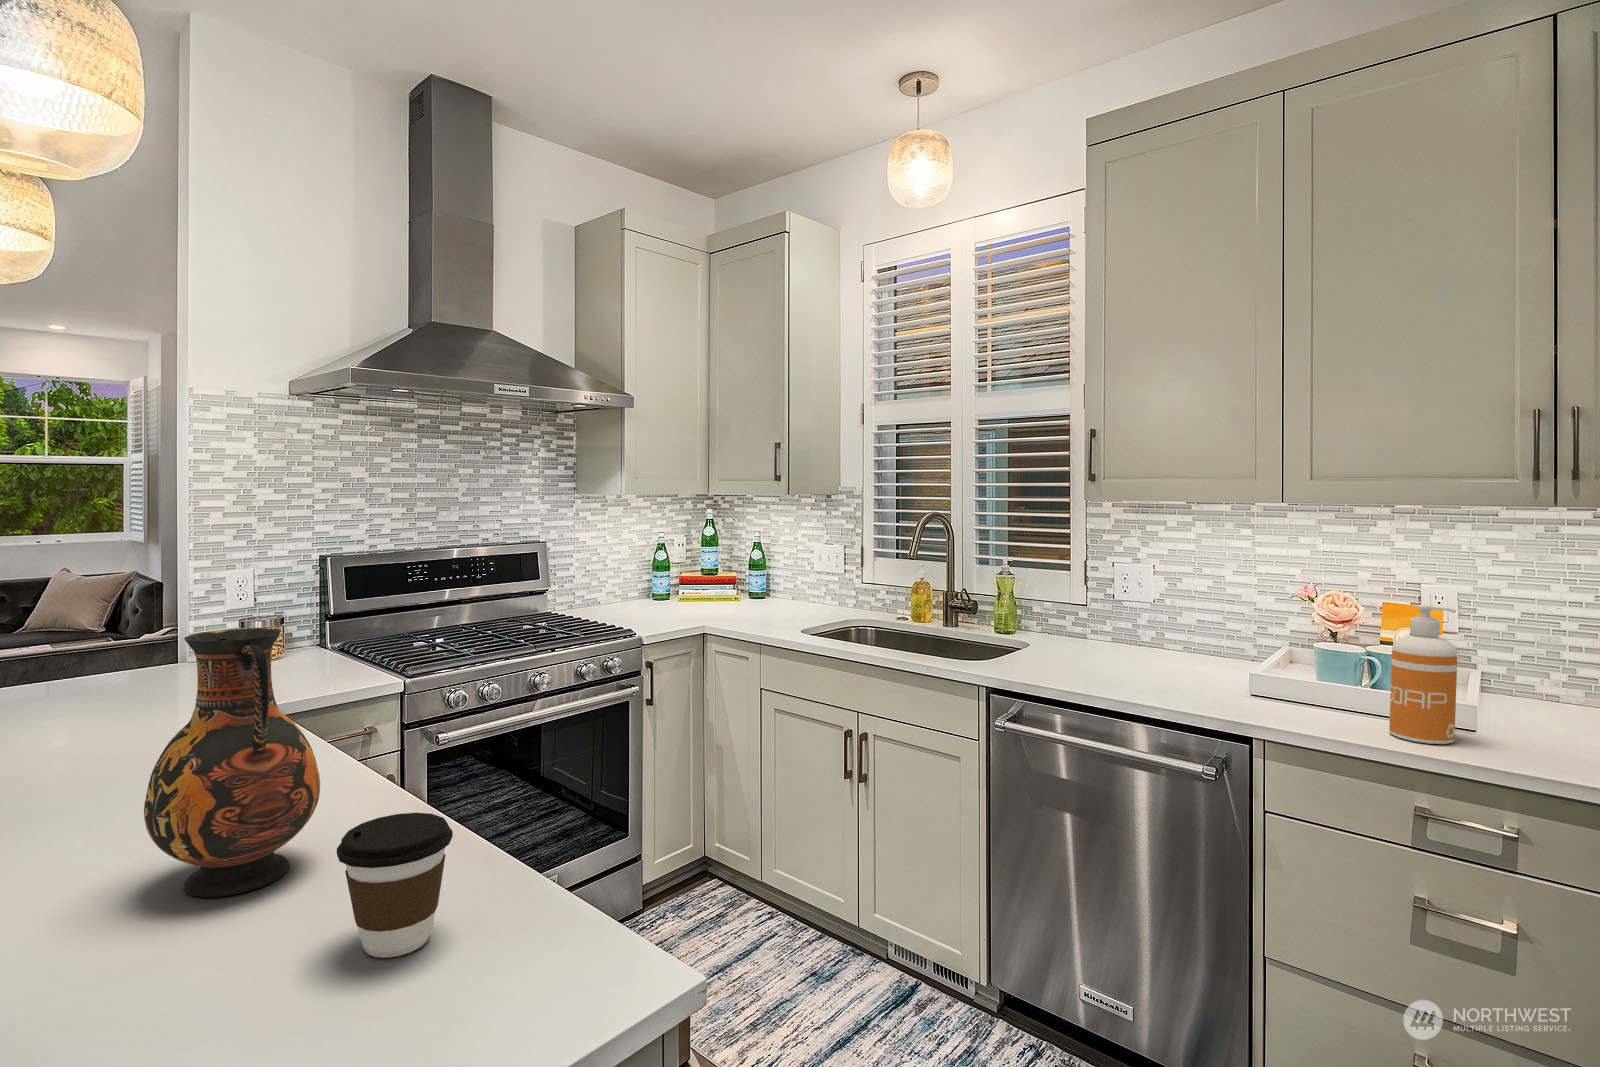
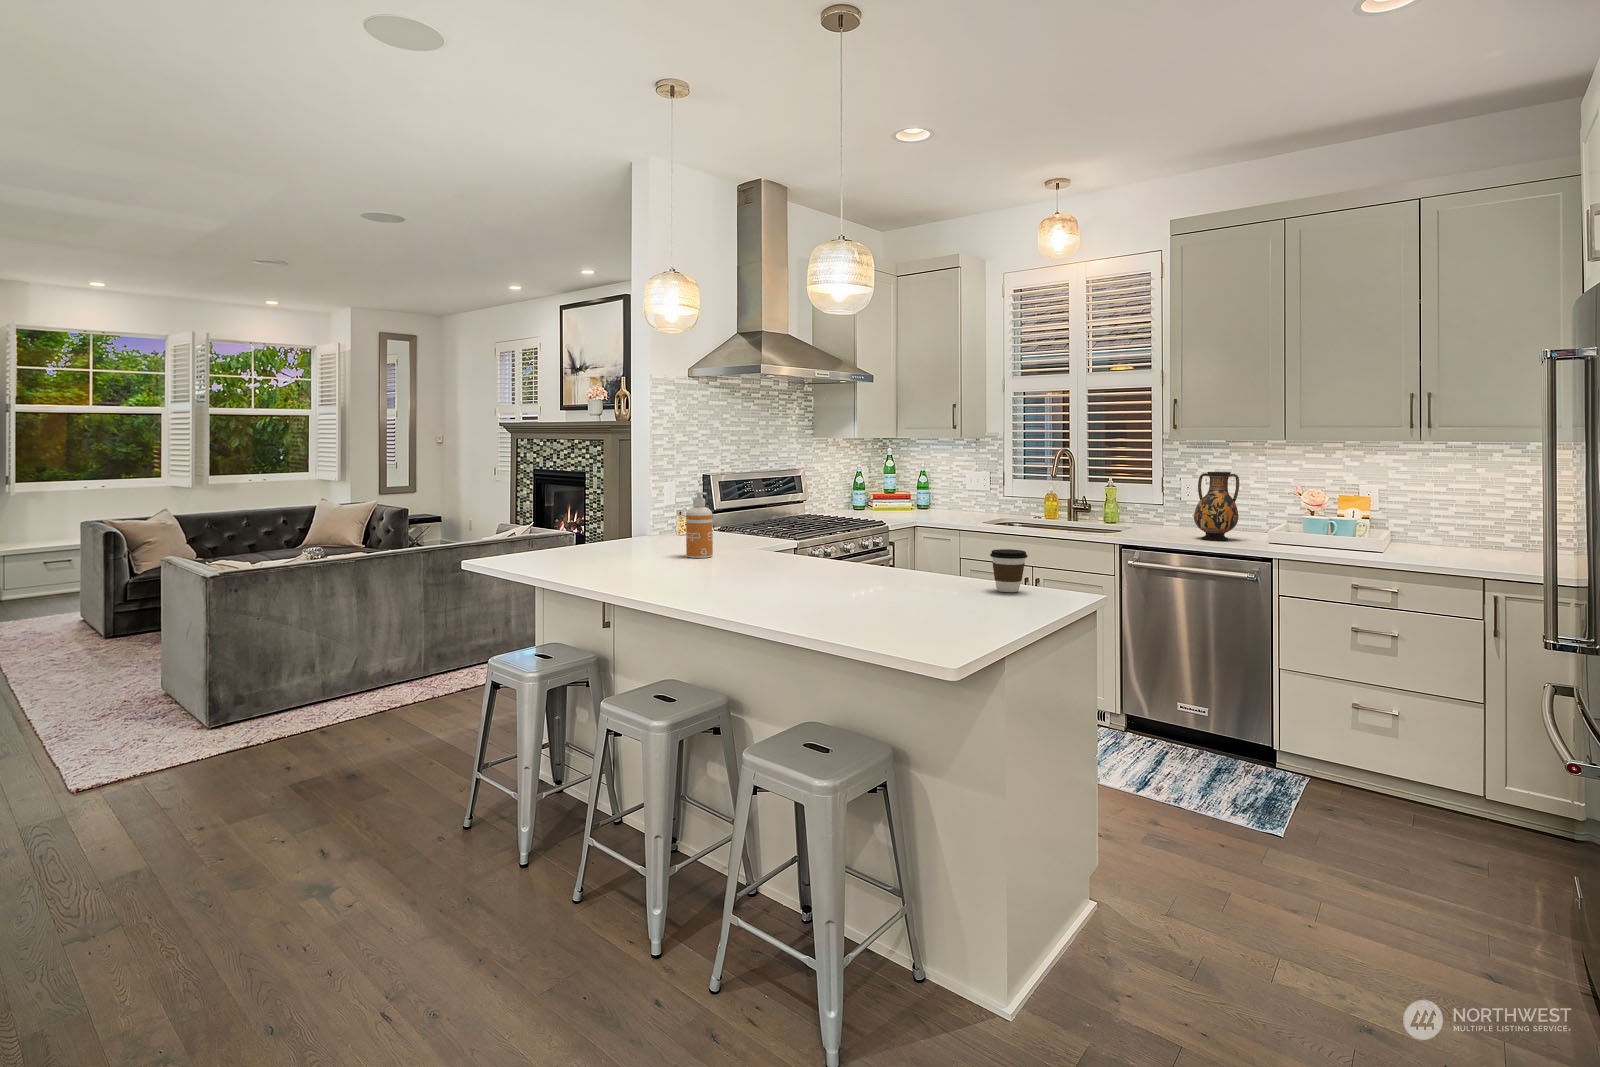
soap dispenser: present [1389,605,1457,744] -> present [686,492,713,558]
vase: present [144,628,320,897] -> present [1194,472,1239,540]

